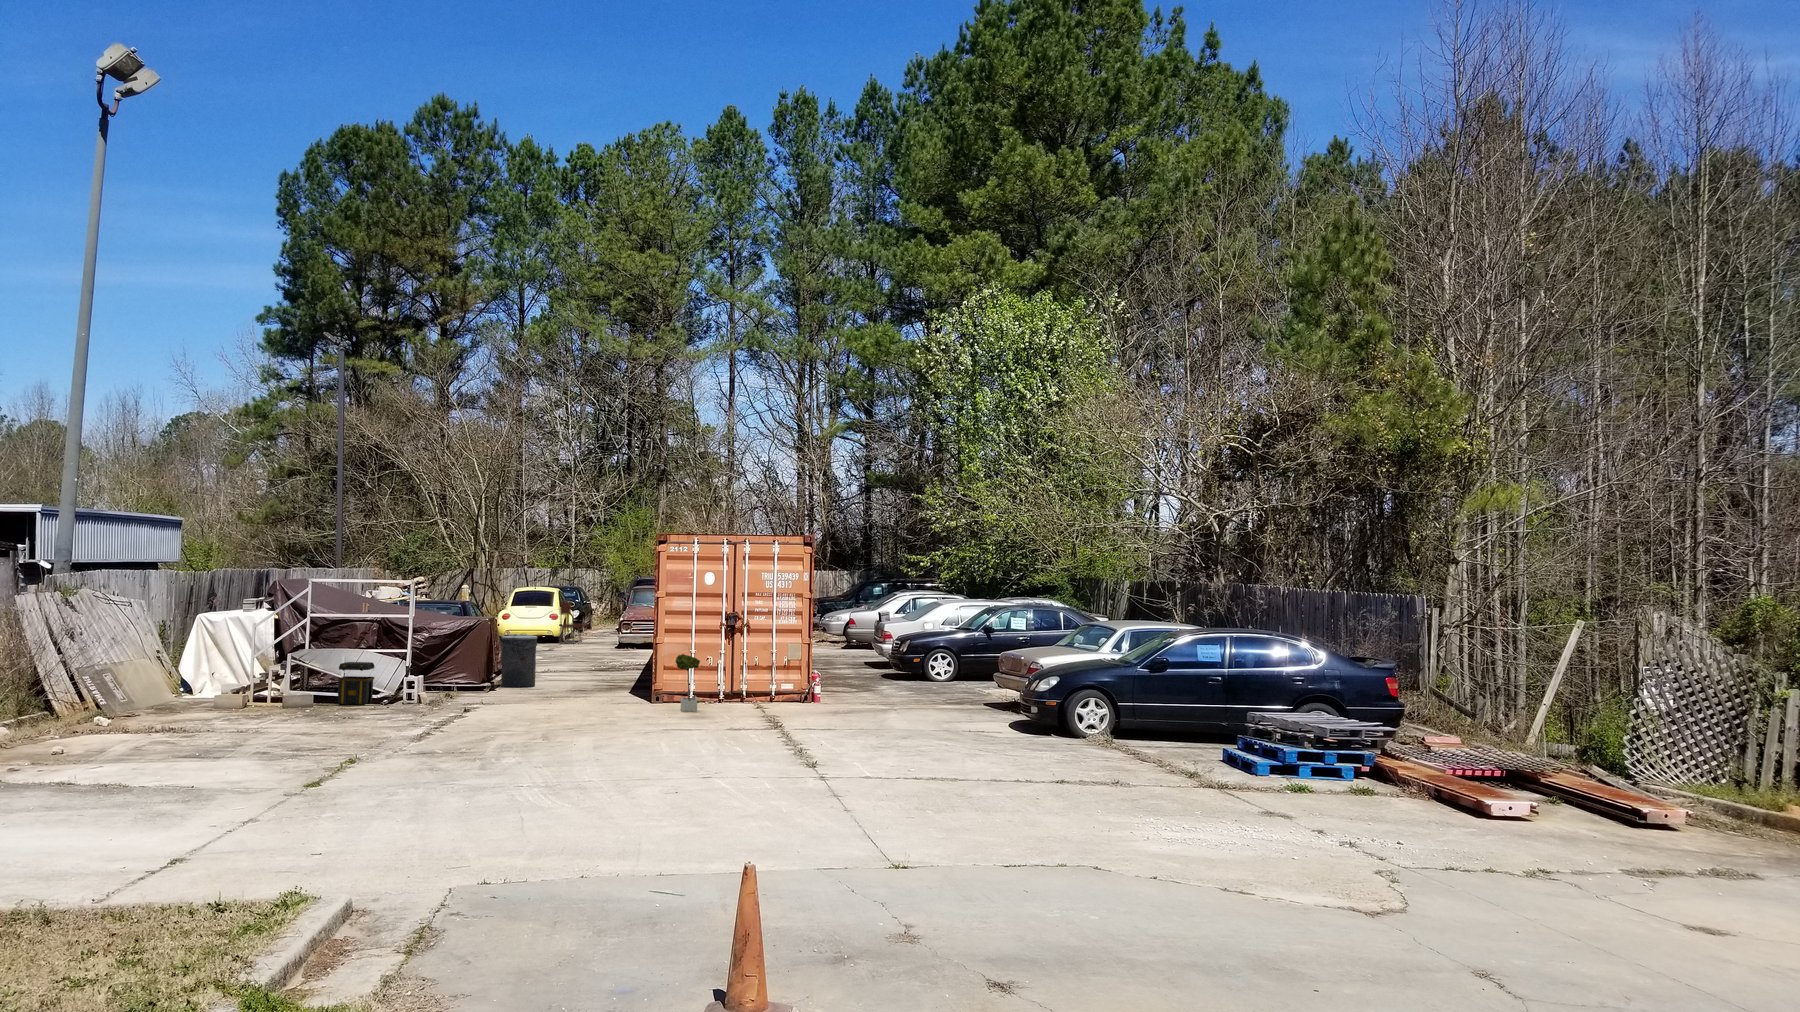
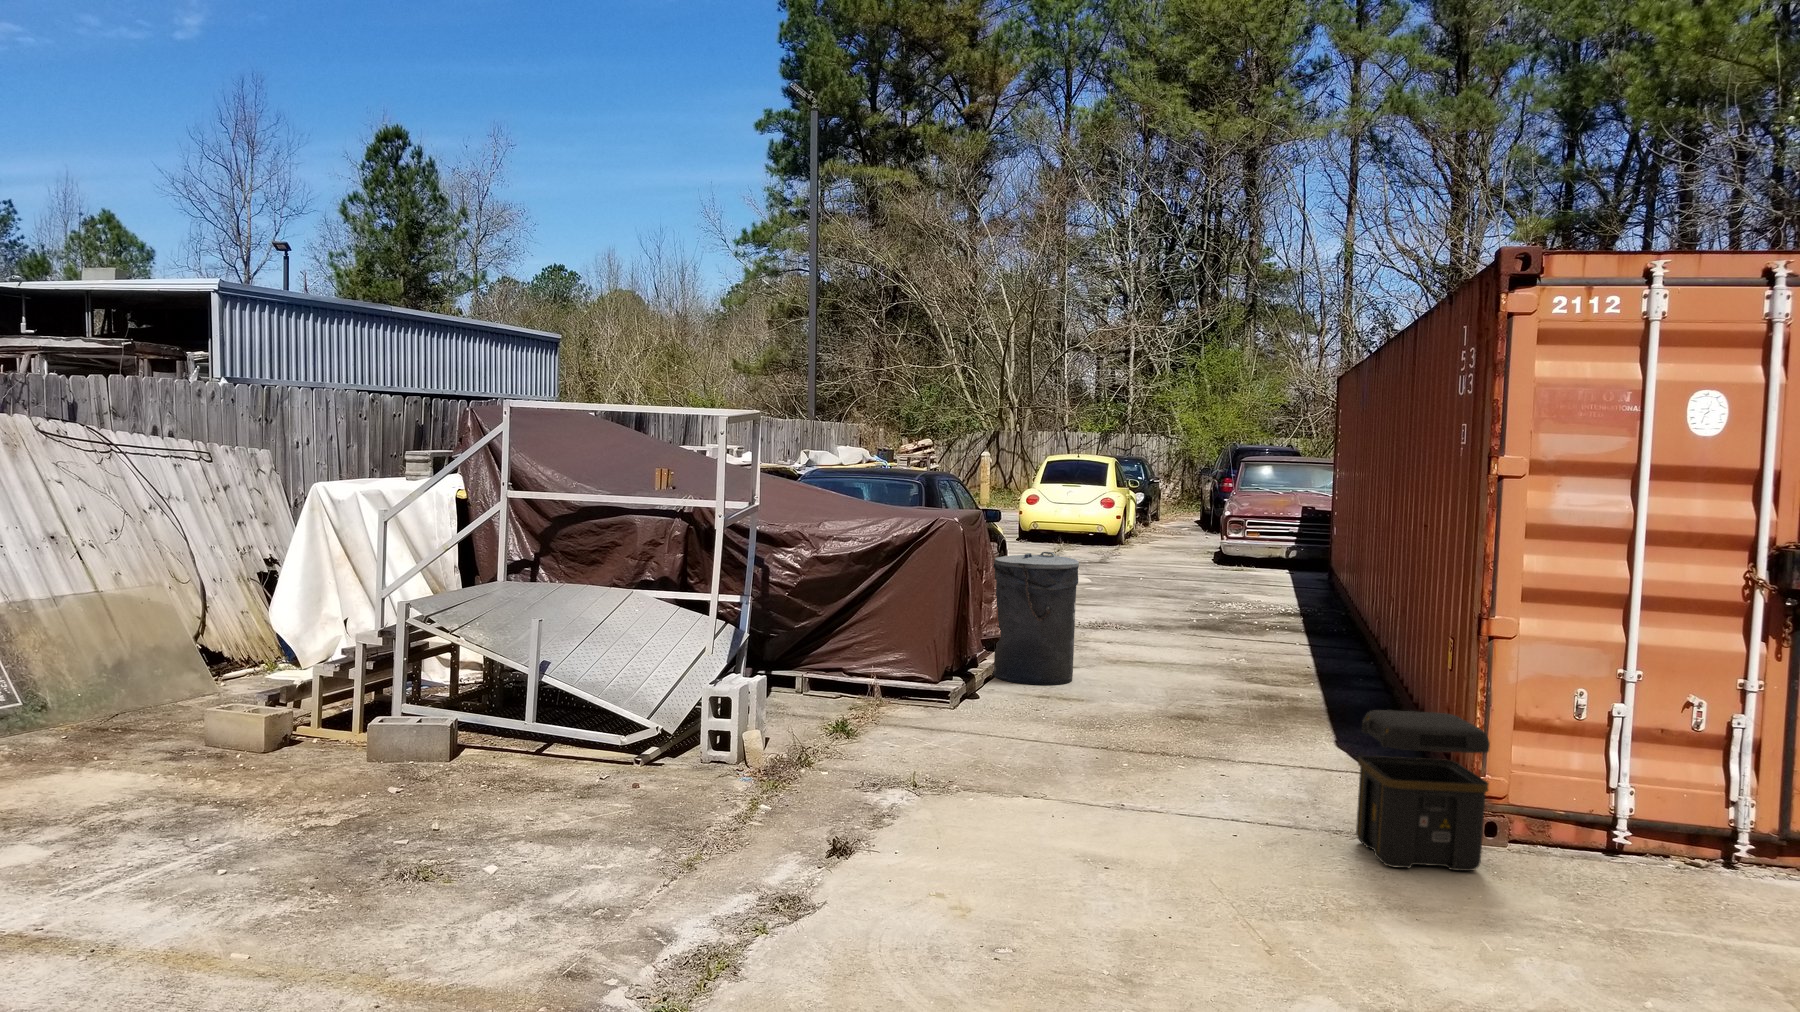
bench: present [559,602,588,644] -> none [1115,479,1161,547]
potted tree: present [675,654,700,711] -> none [1575,689,1680,910]
toolbox: present [338,662,374,705] -> present [1356,710,1490,871]

